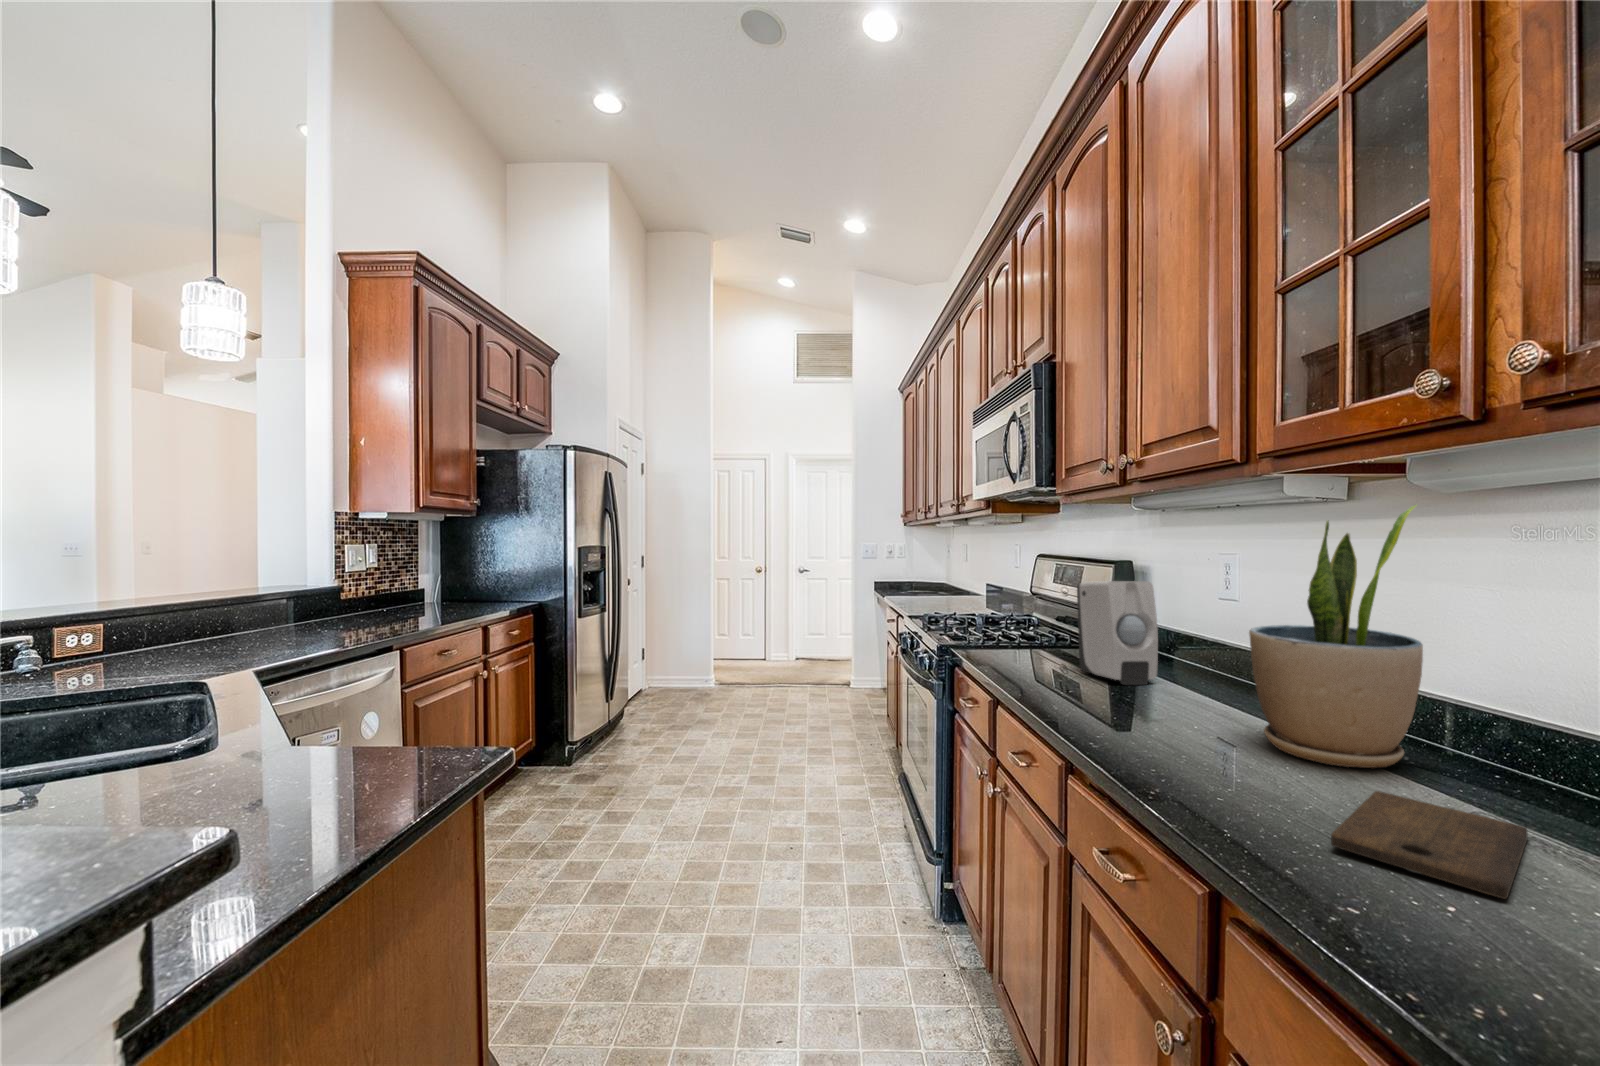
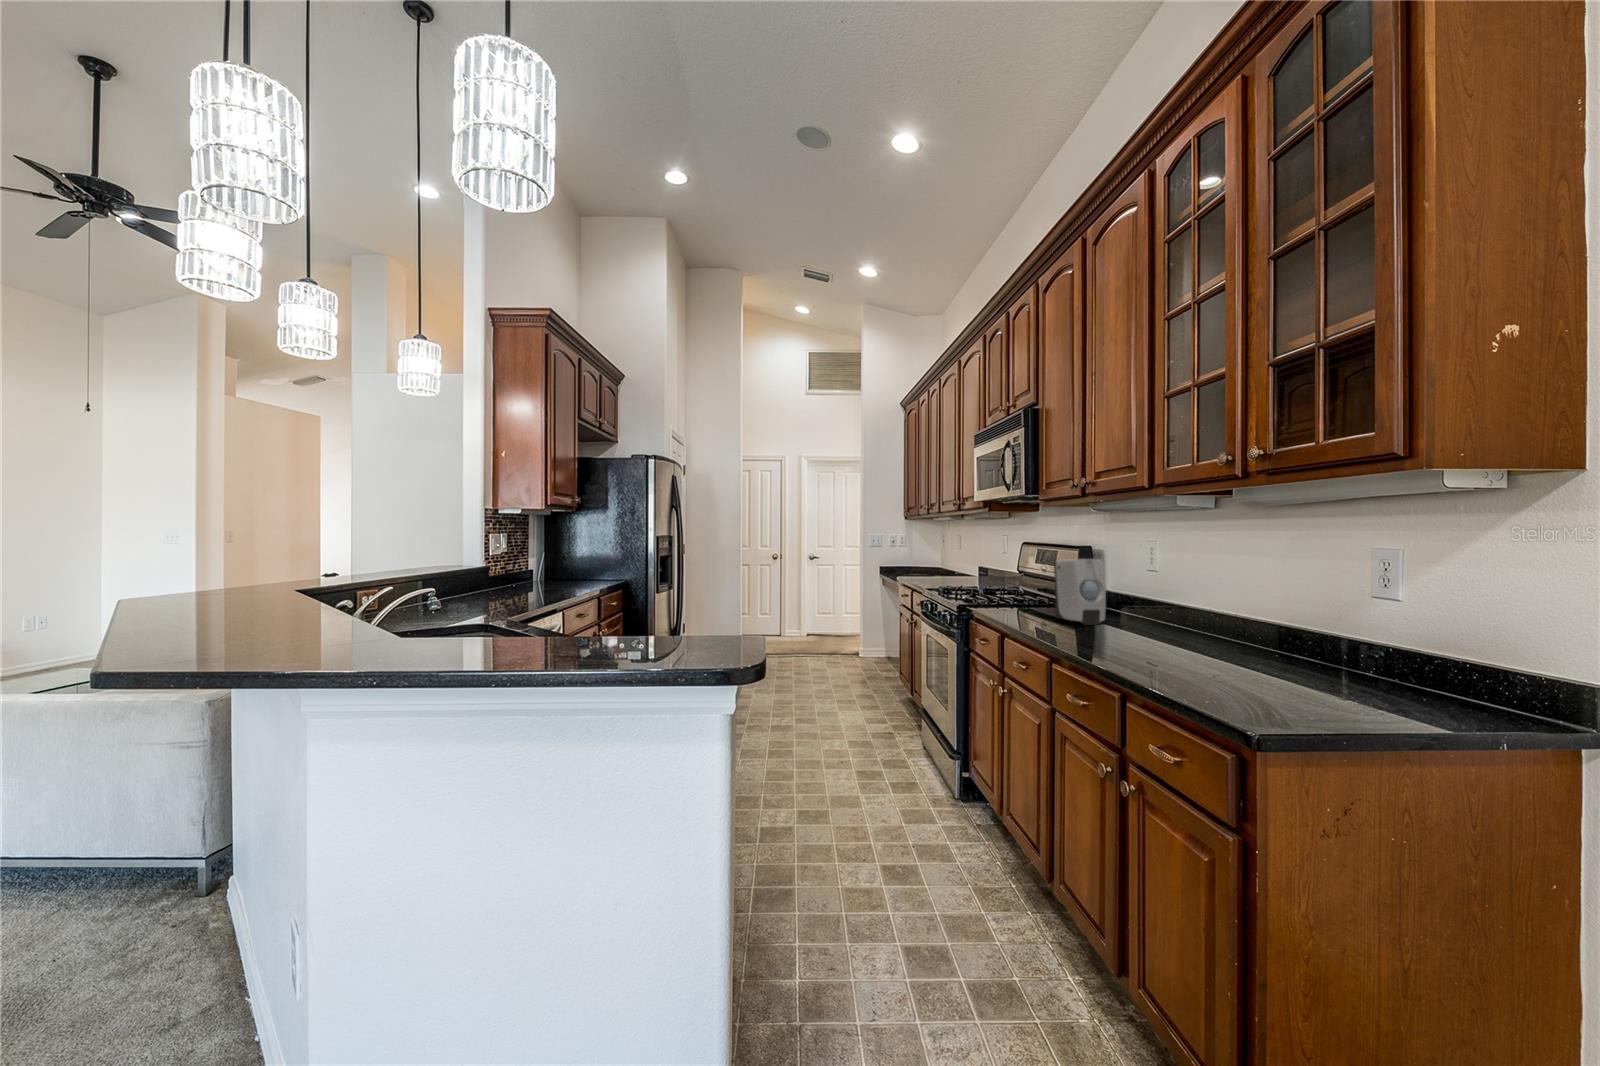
potted plant: present [1249,506,1423,768] -> none [1154,514,1240,654]
cutting board: present [1331,791,1527,899] -> none [1178,659,1269,687]

